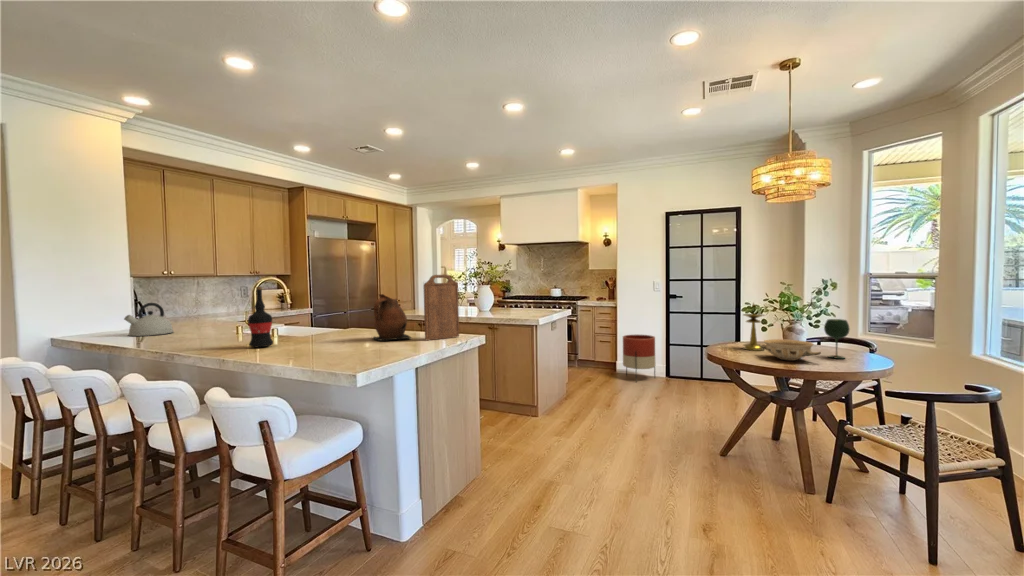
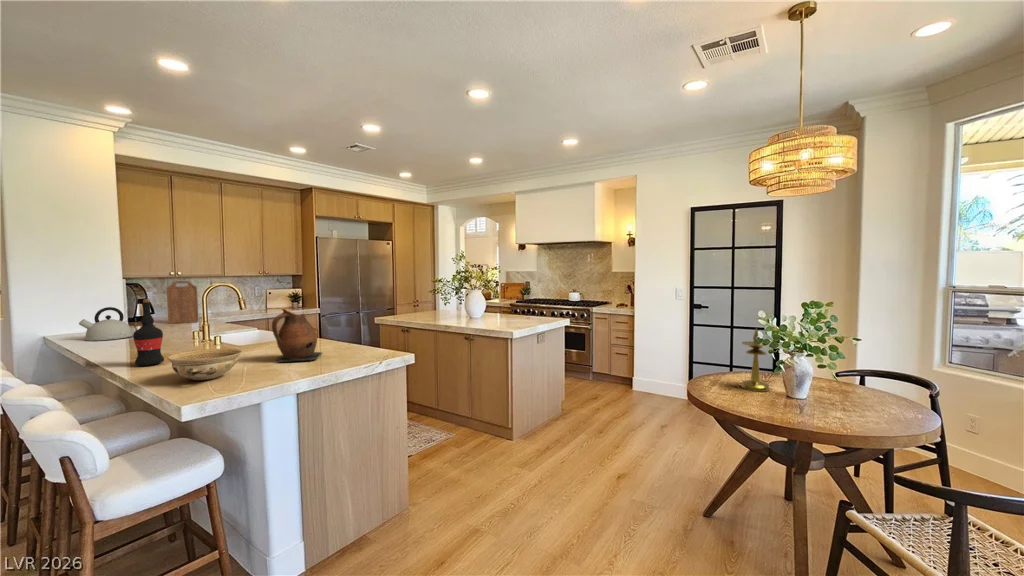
cutting board: present [424,275,459,340] -> present [167,281,199,324]
wine glass: present [824,319,849,359] -> none [850,357,887,415]
planter: present [623,335,655,375] -> none [636,348,674,403]
ceramic bowl: present [759,339,821,361] -> present [167,349,242,381]

